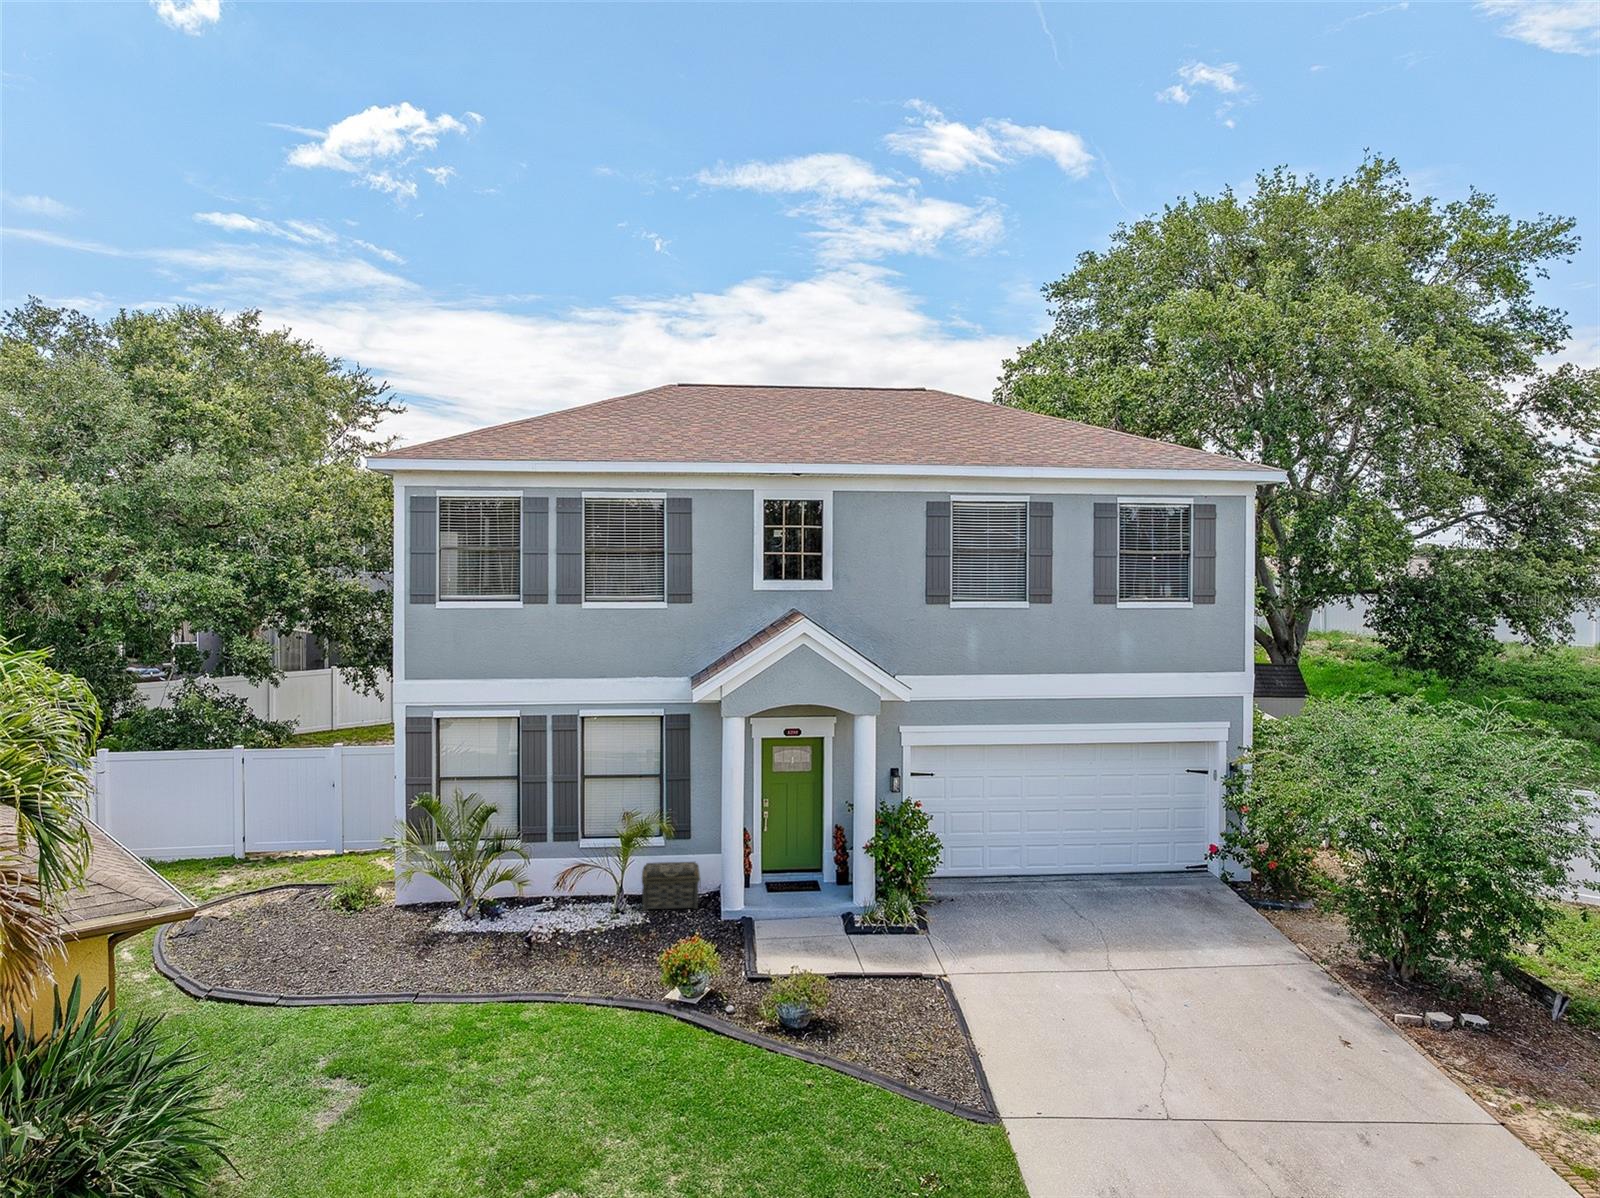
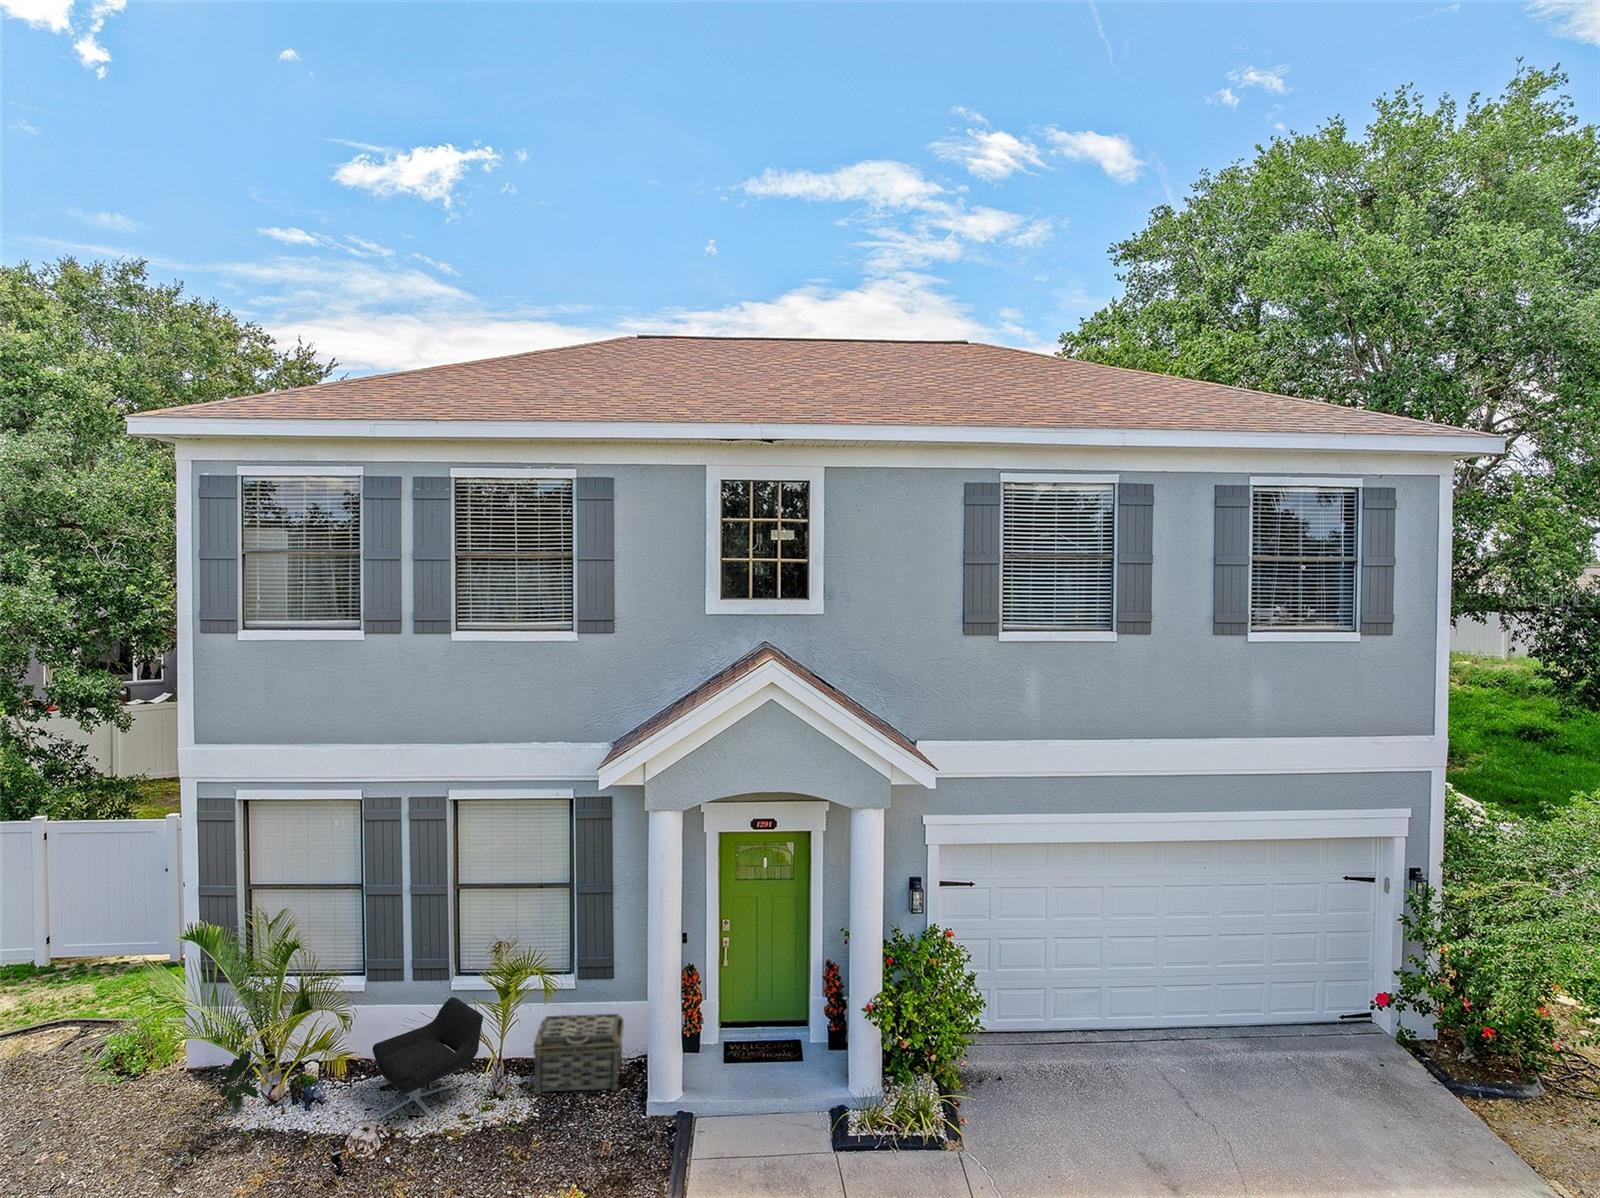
lounge chair: none [533,850,607,923] -> present [372,997,483,1120]
potted plant: present [1281,873,1301,910] -> present [212,1051,258,1112]

